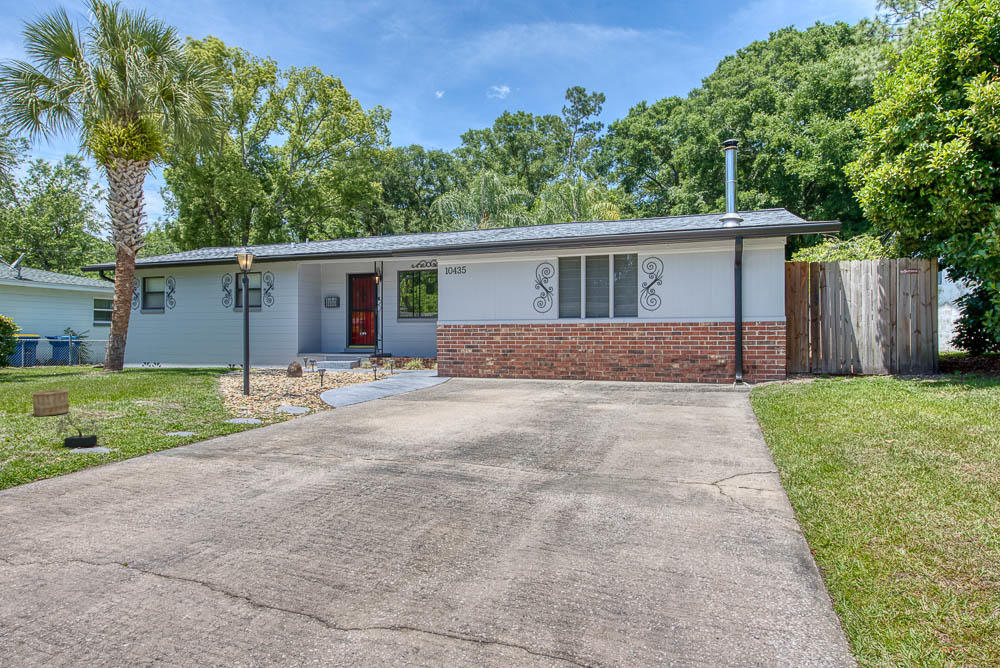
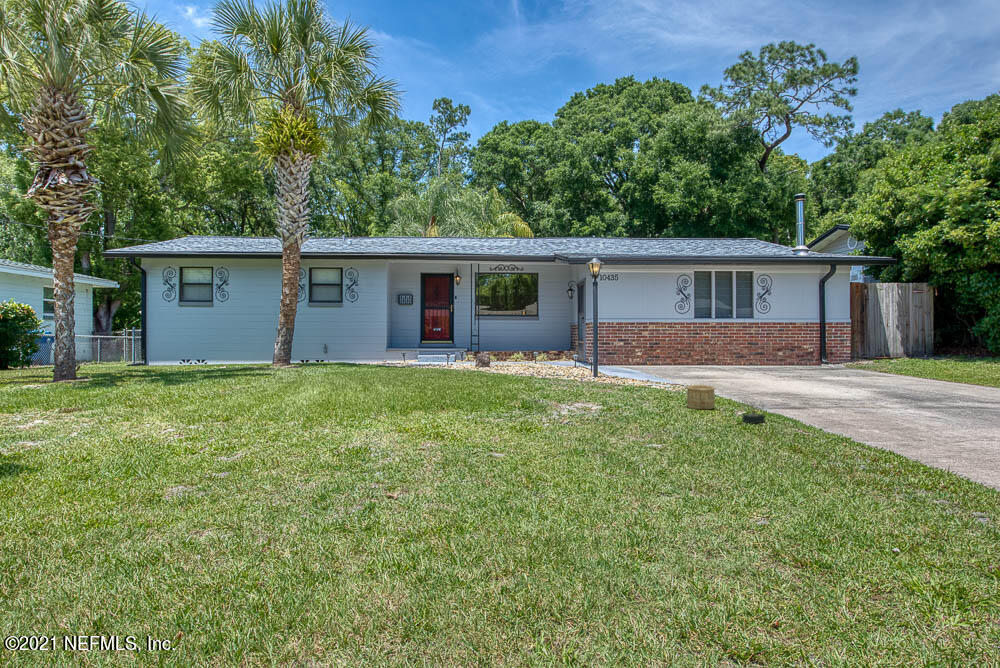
wooden bucket: present [31,389,69,416] -> present [687,385,715,409]

